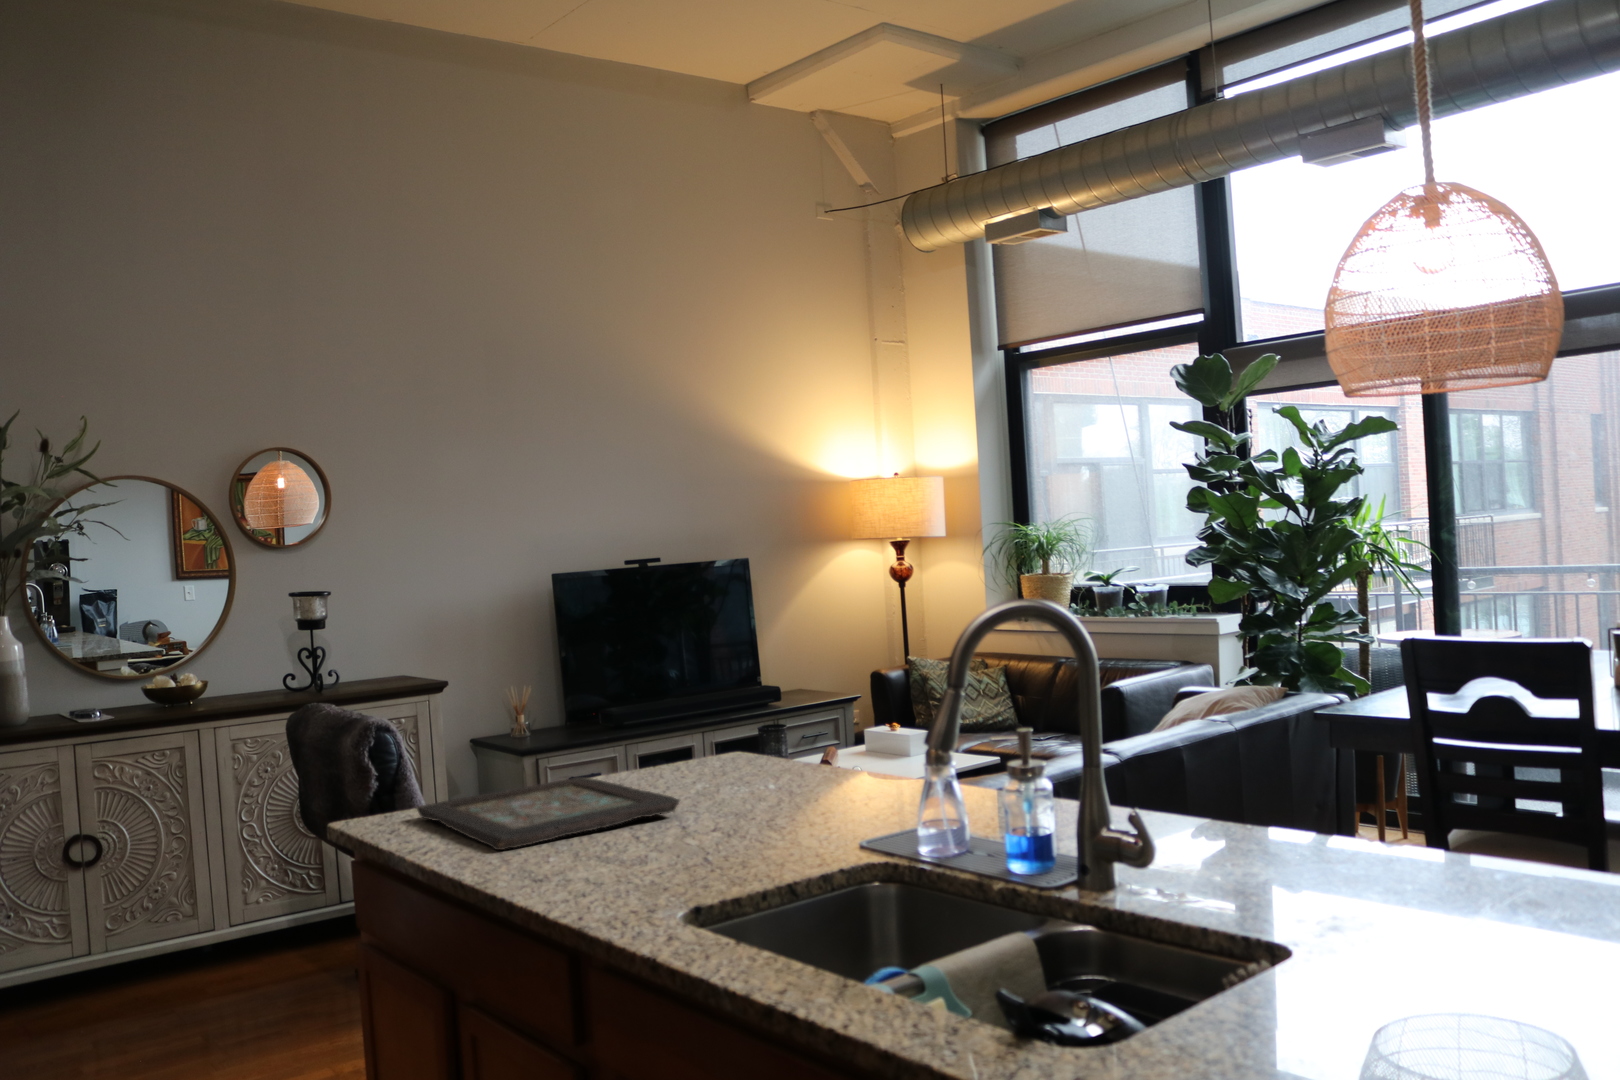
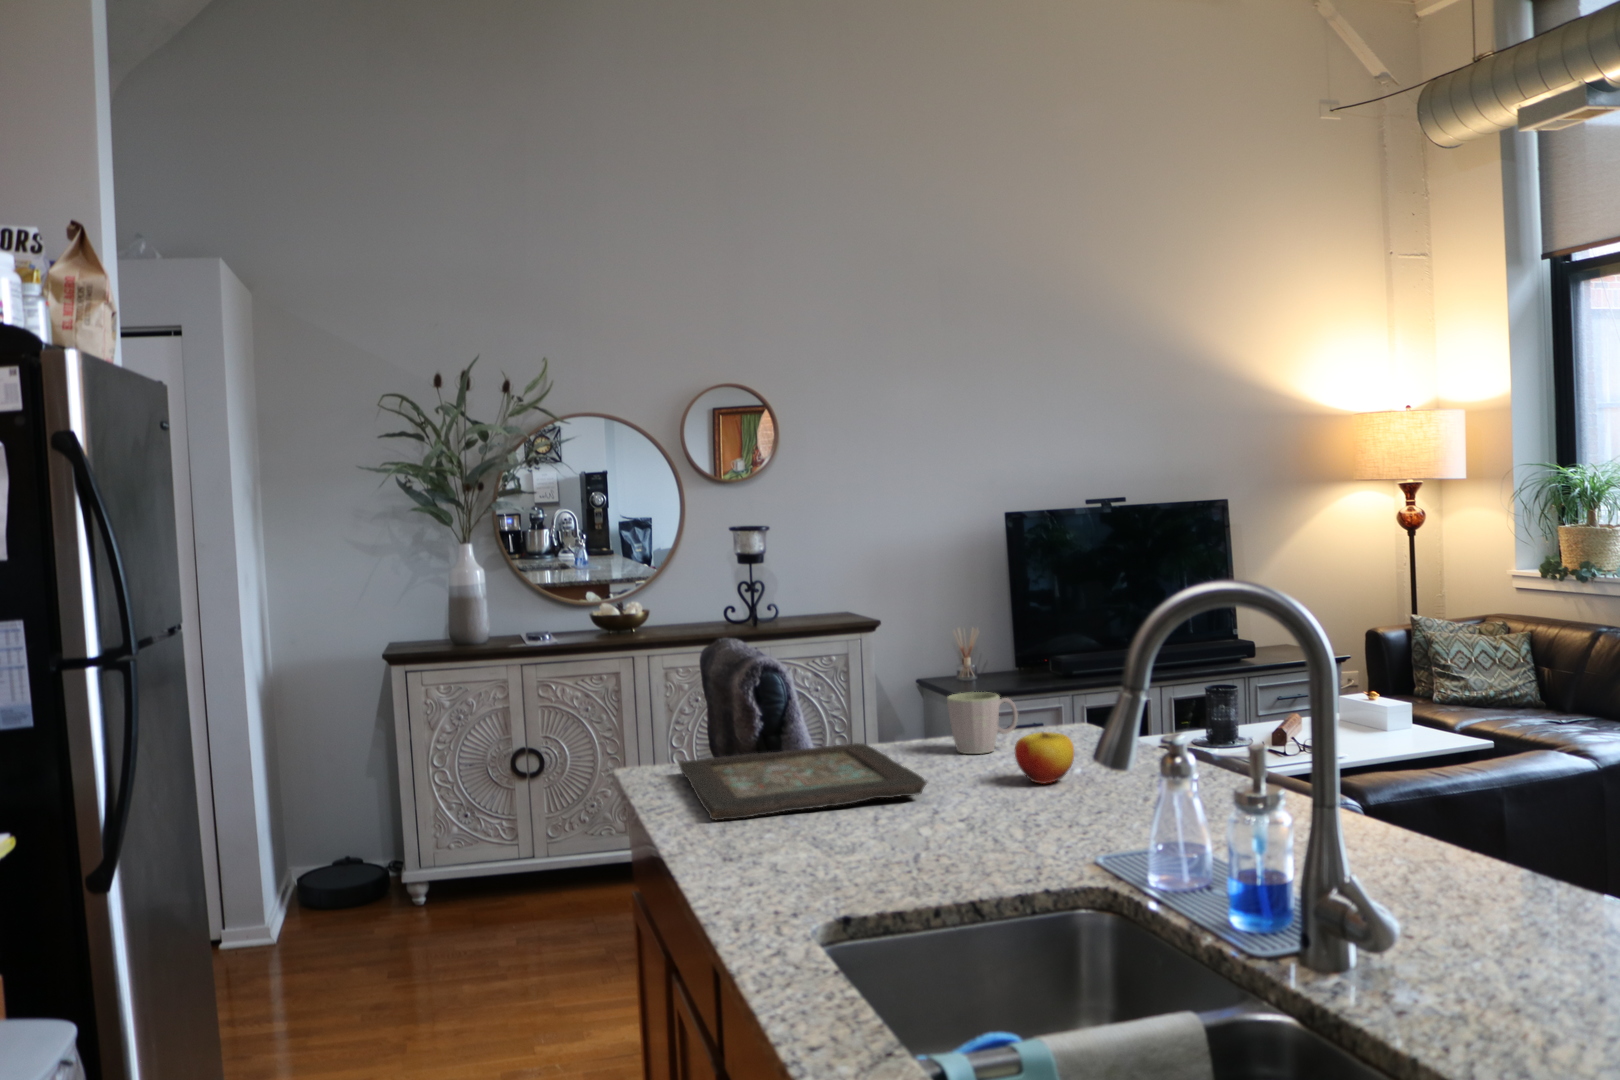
mug: none [653,724,714,780] -> present [947,692,1018,754]
apple: none [740,750,790,795] -> present [1015,732,1074,784]

